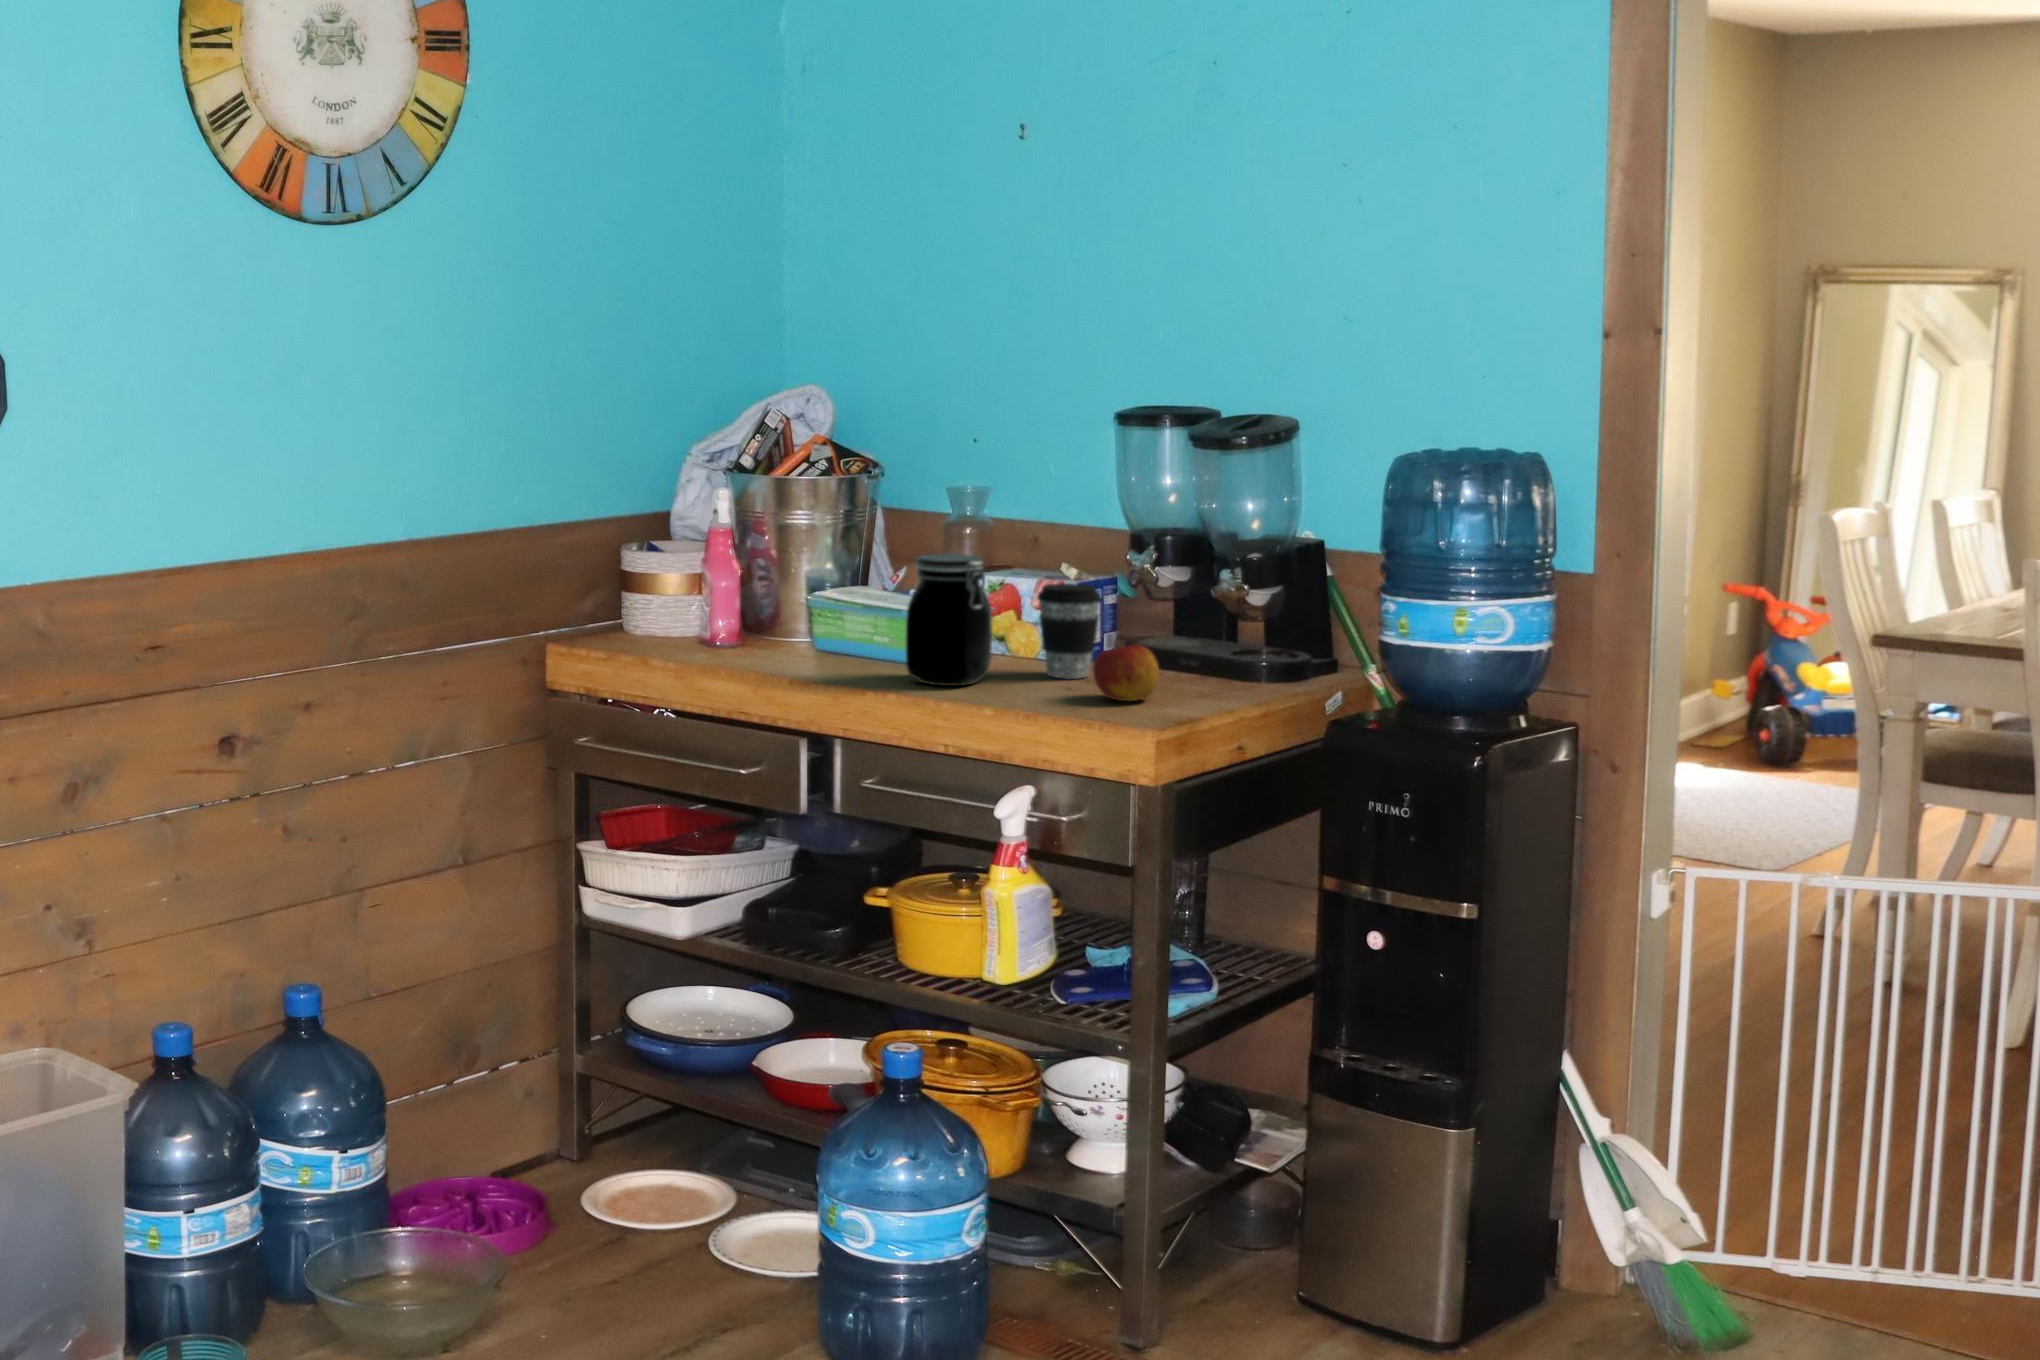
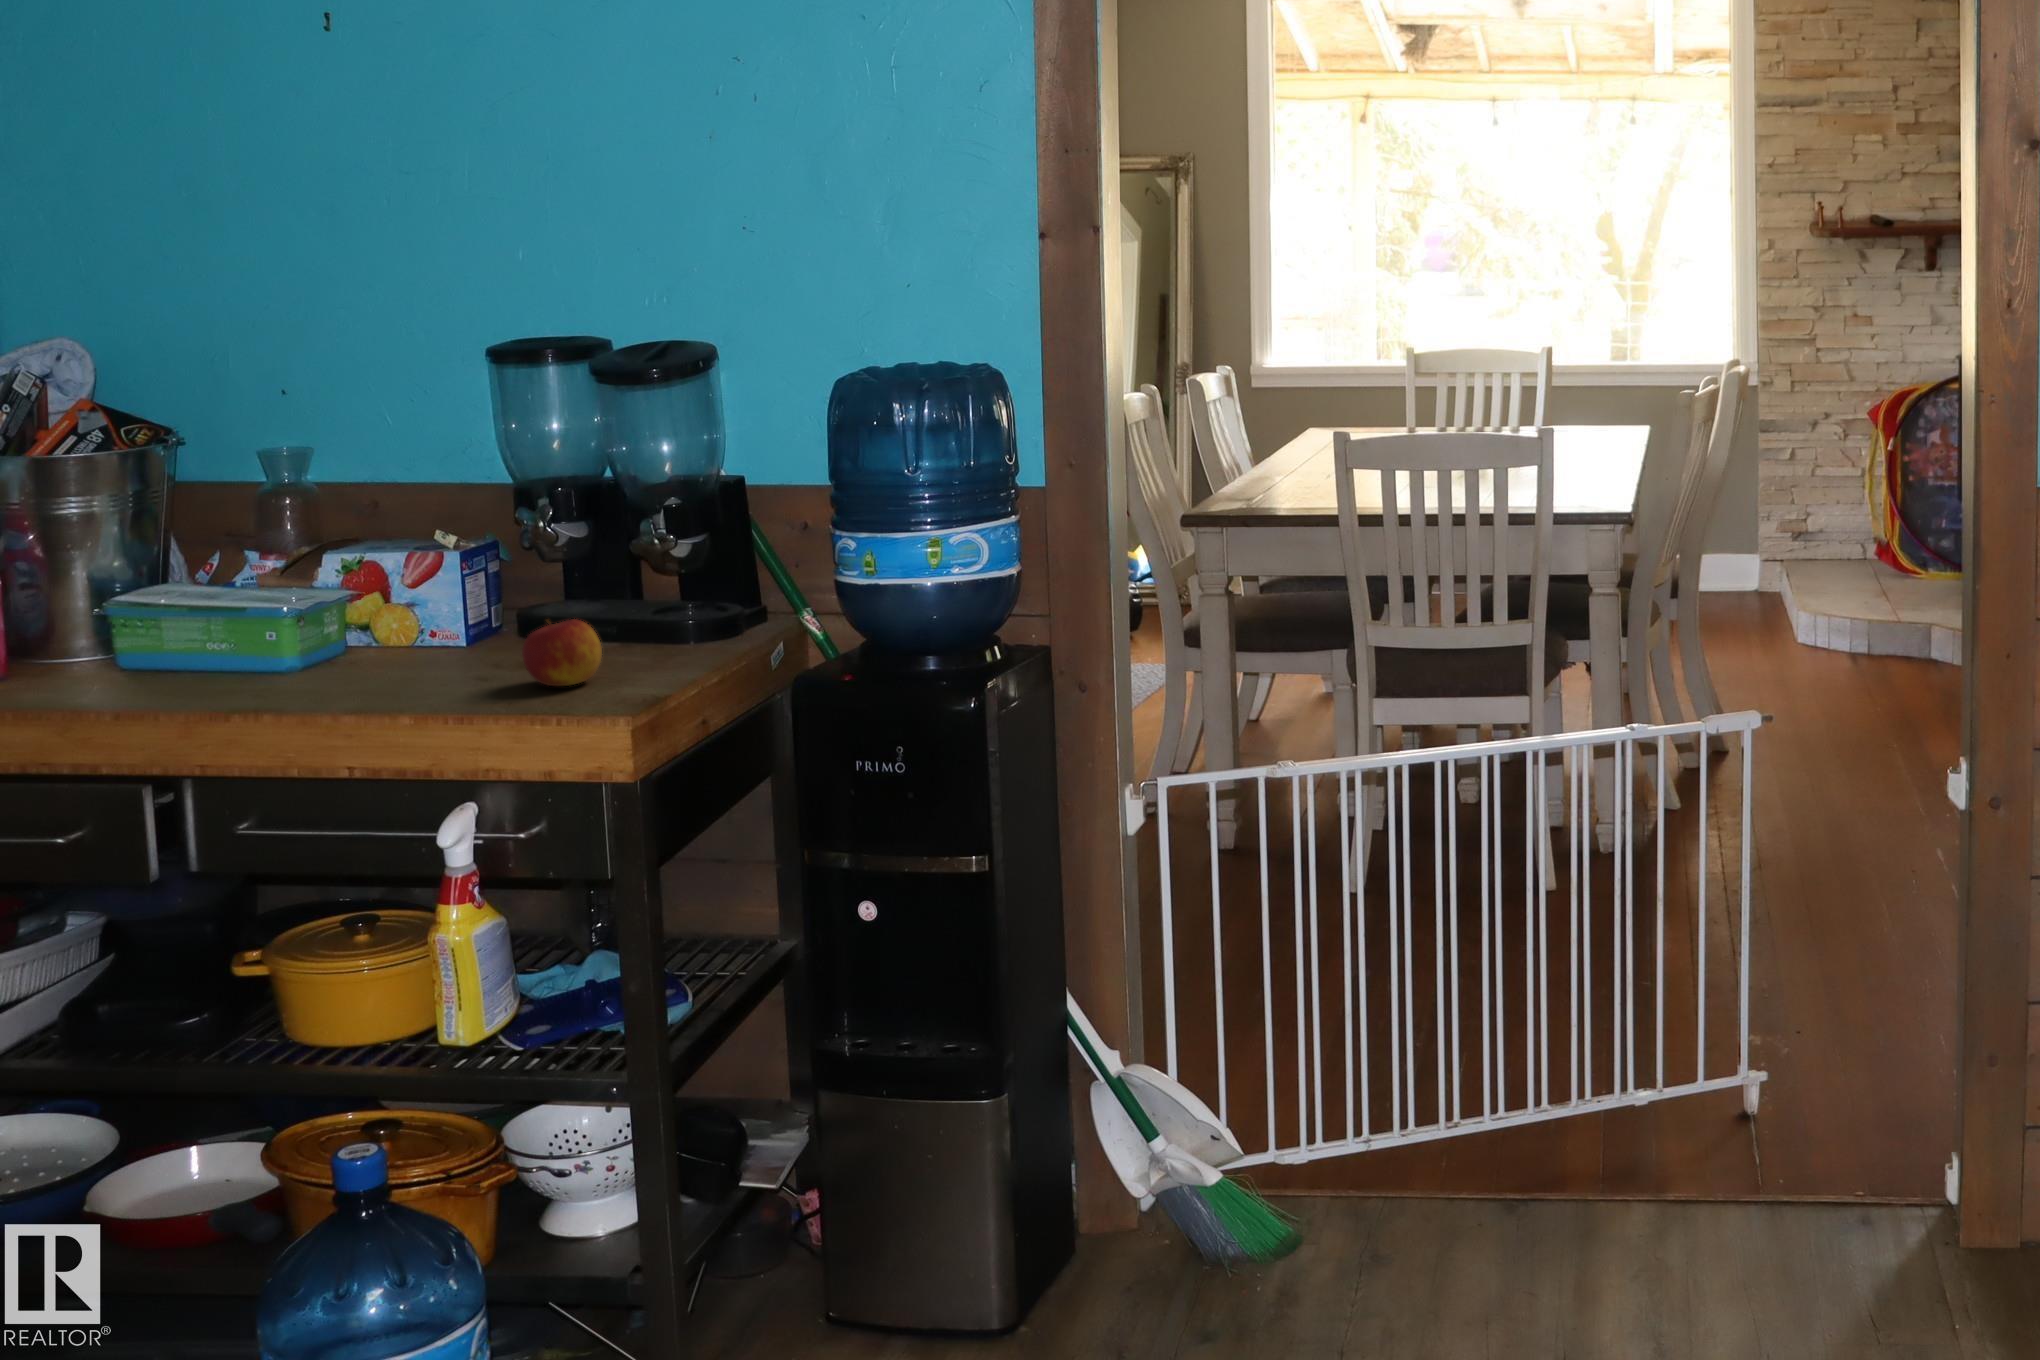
jar: present [906,554,992,686] -> none [268,536,379,698]
coffee cup: present [1037,583,1101,679] -> none [428,554,508,667]

